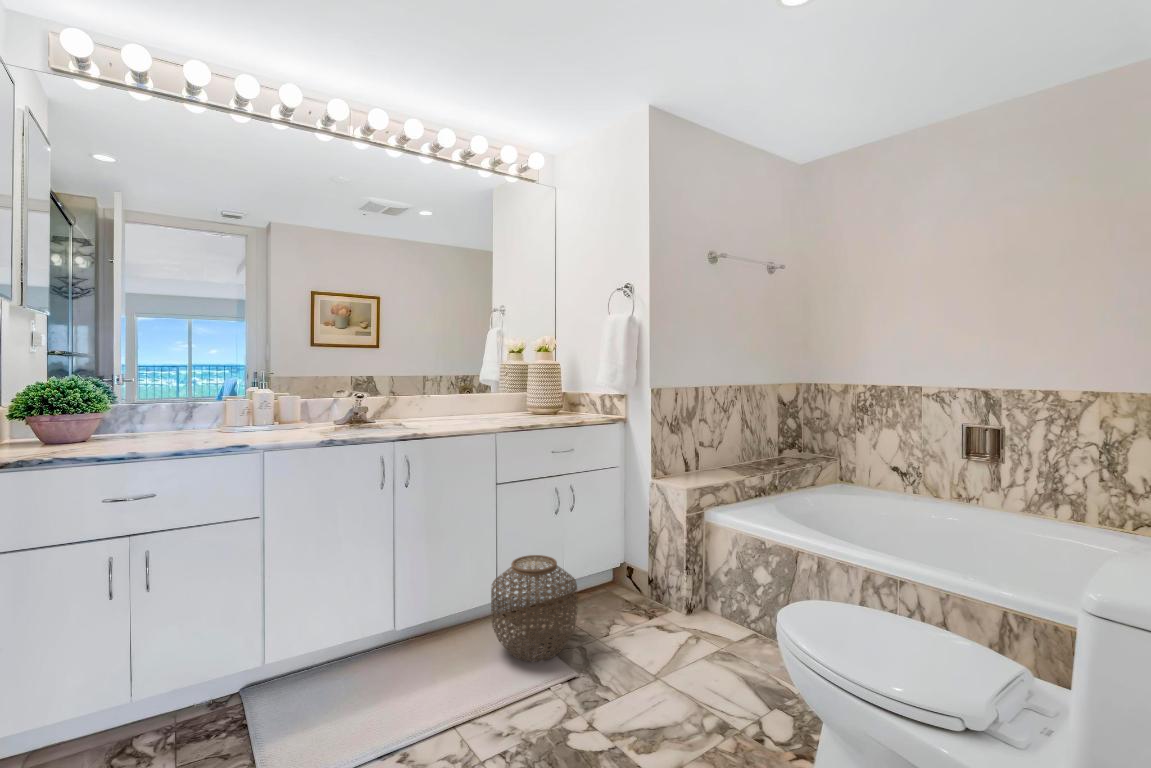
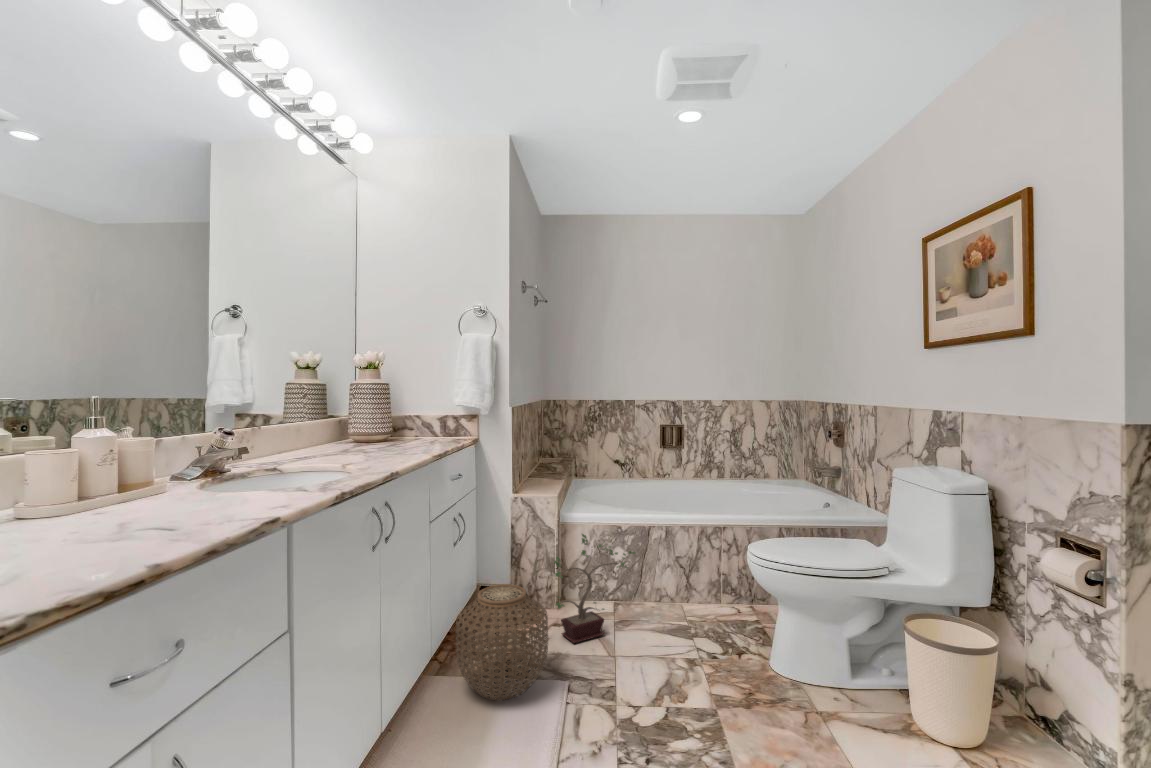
potted plant: none [624,533,730,655] -> present [554,534,635,643]

